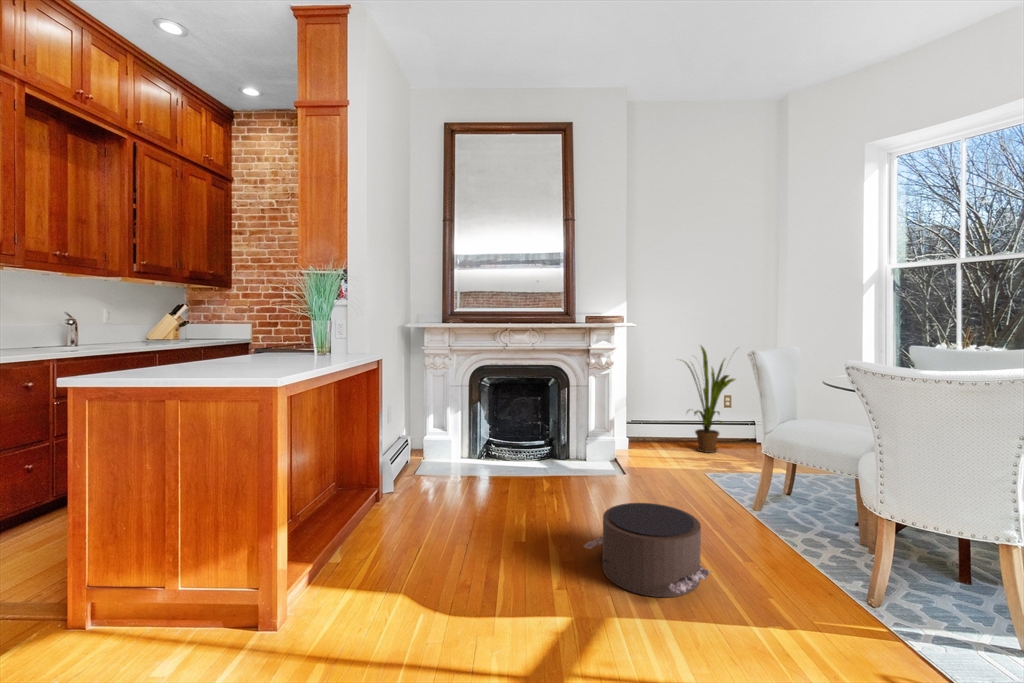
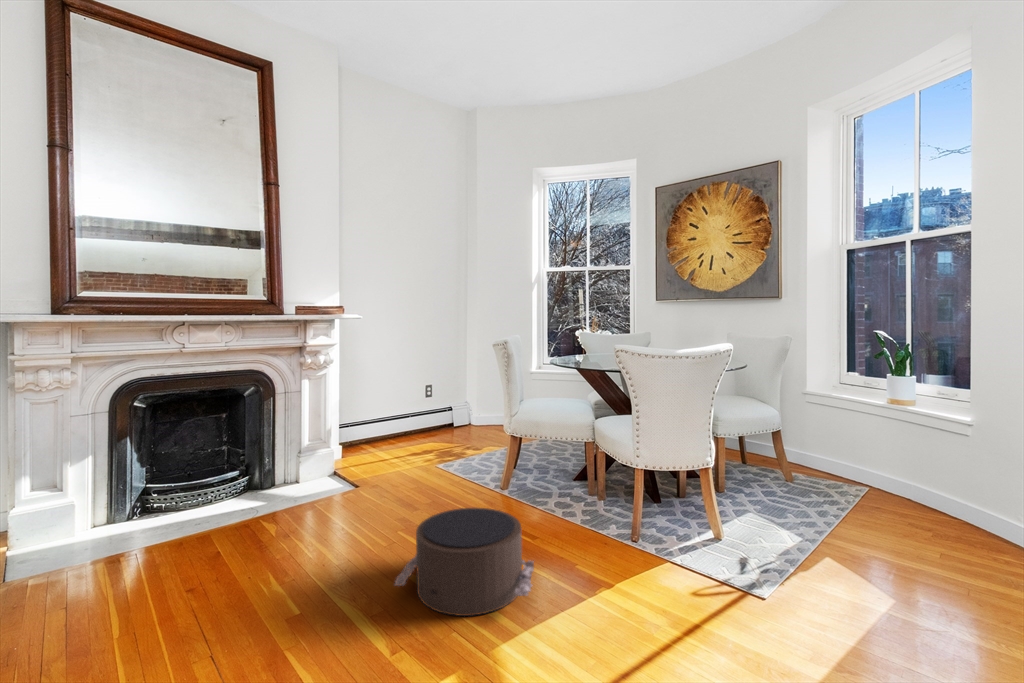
house plant: present [680,346,735,453] -> none [387,337,451,447]

